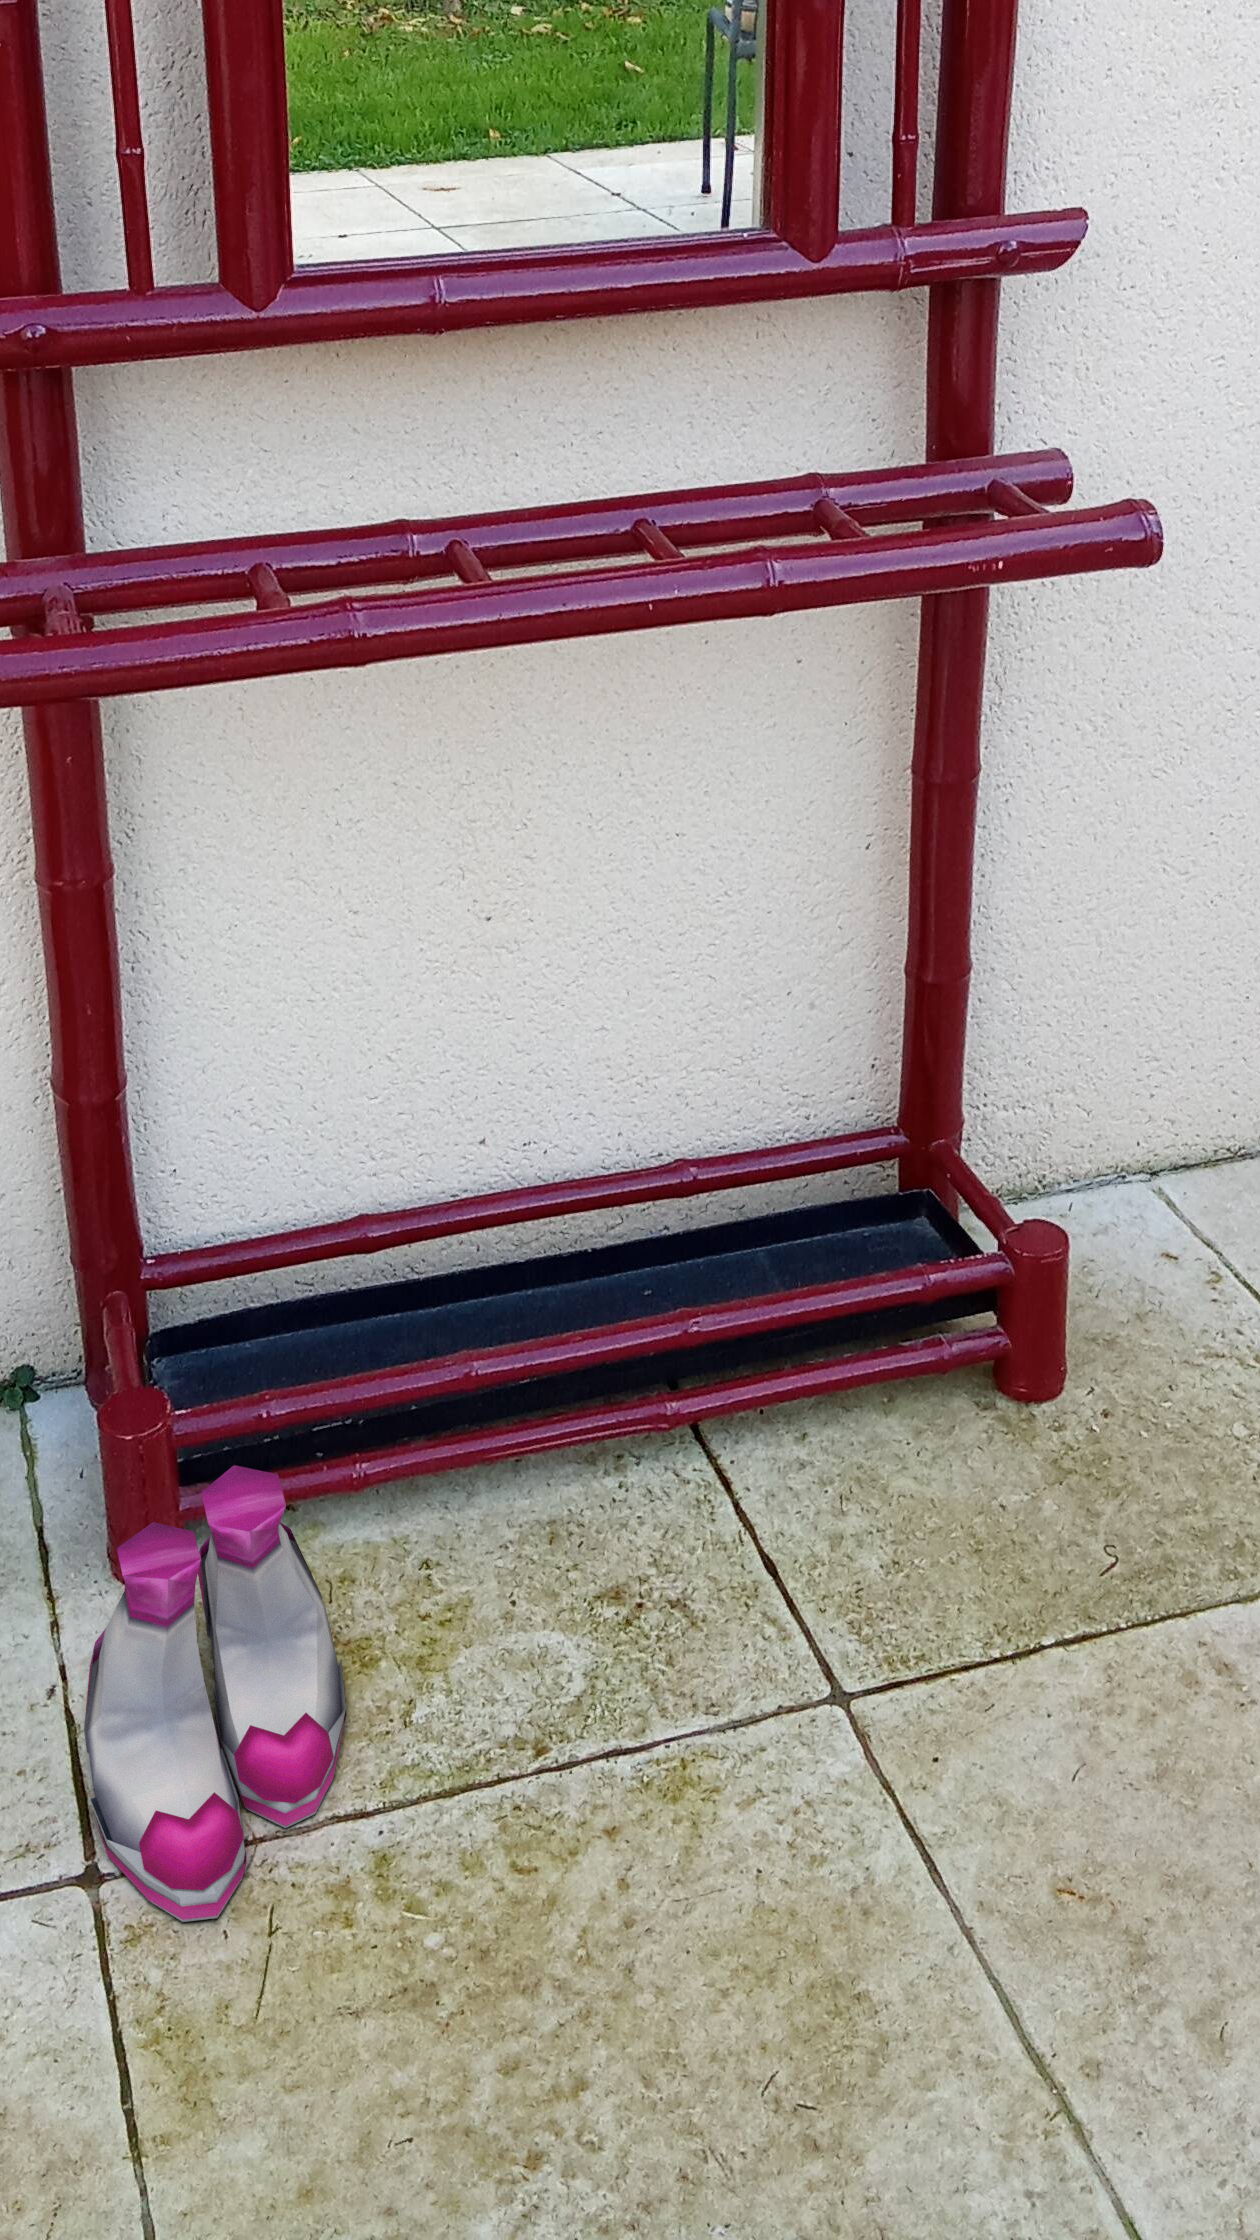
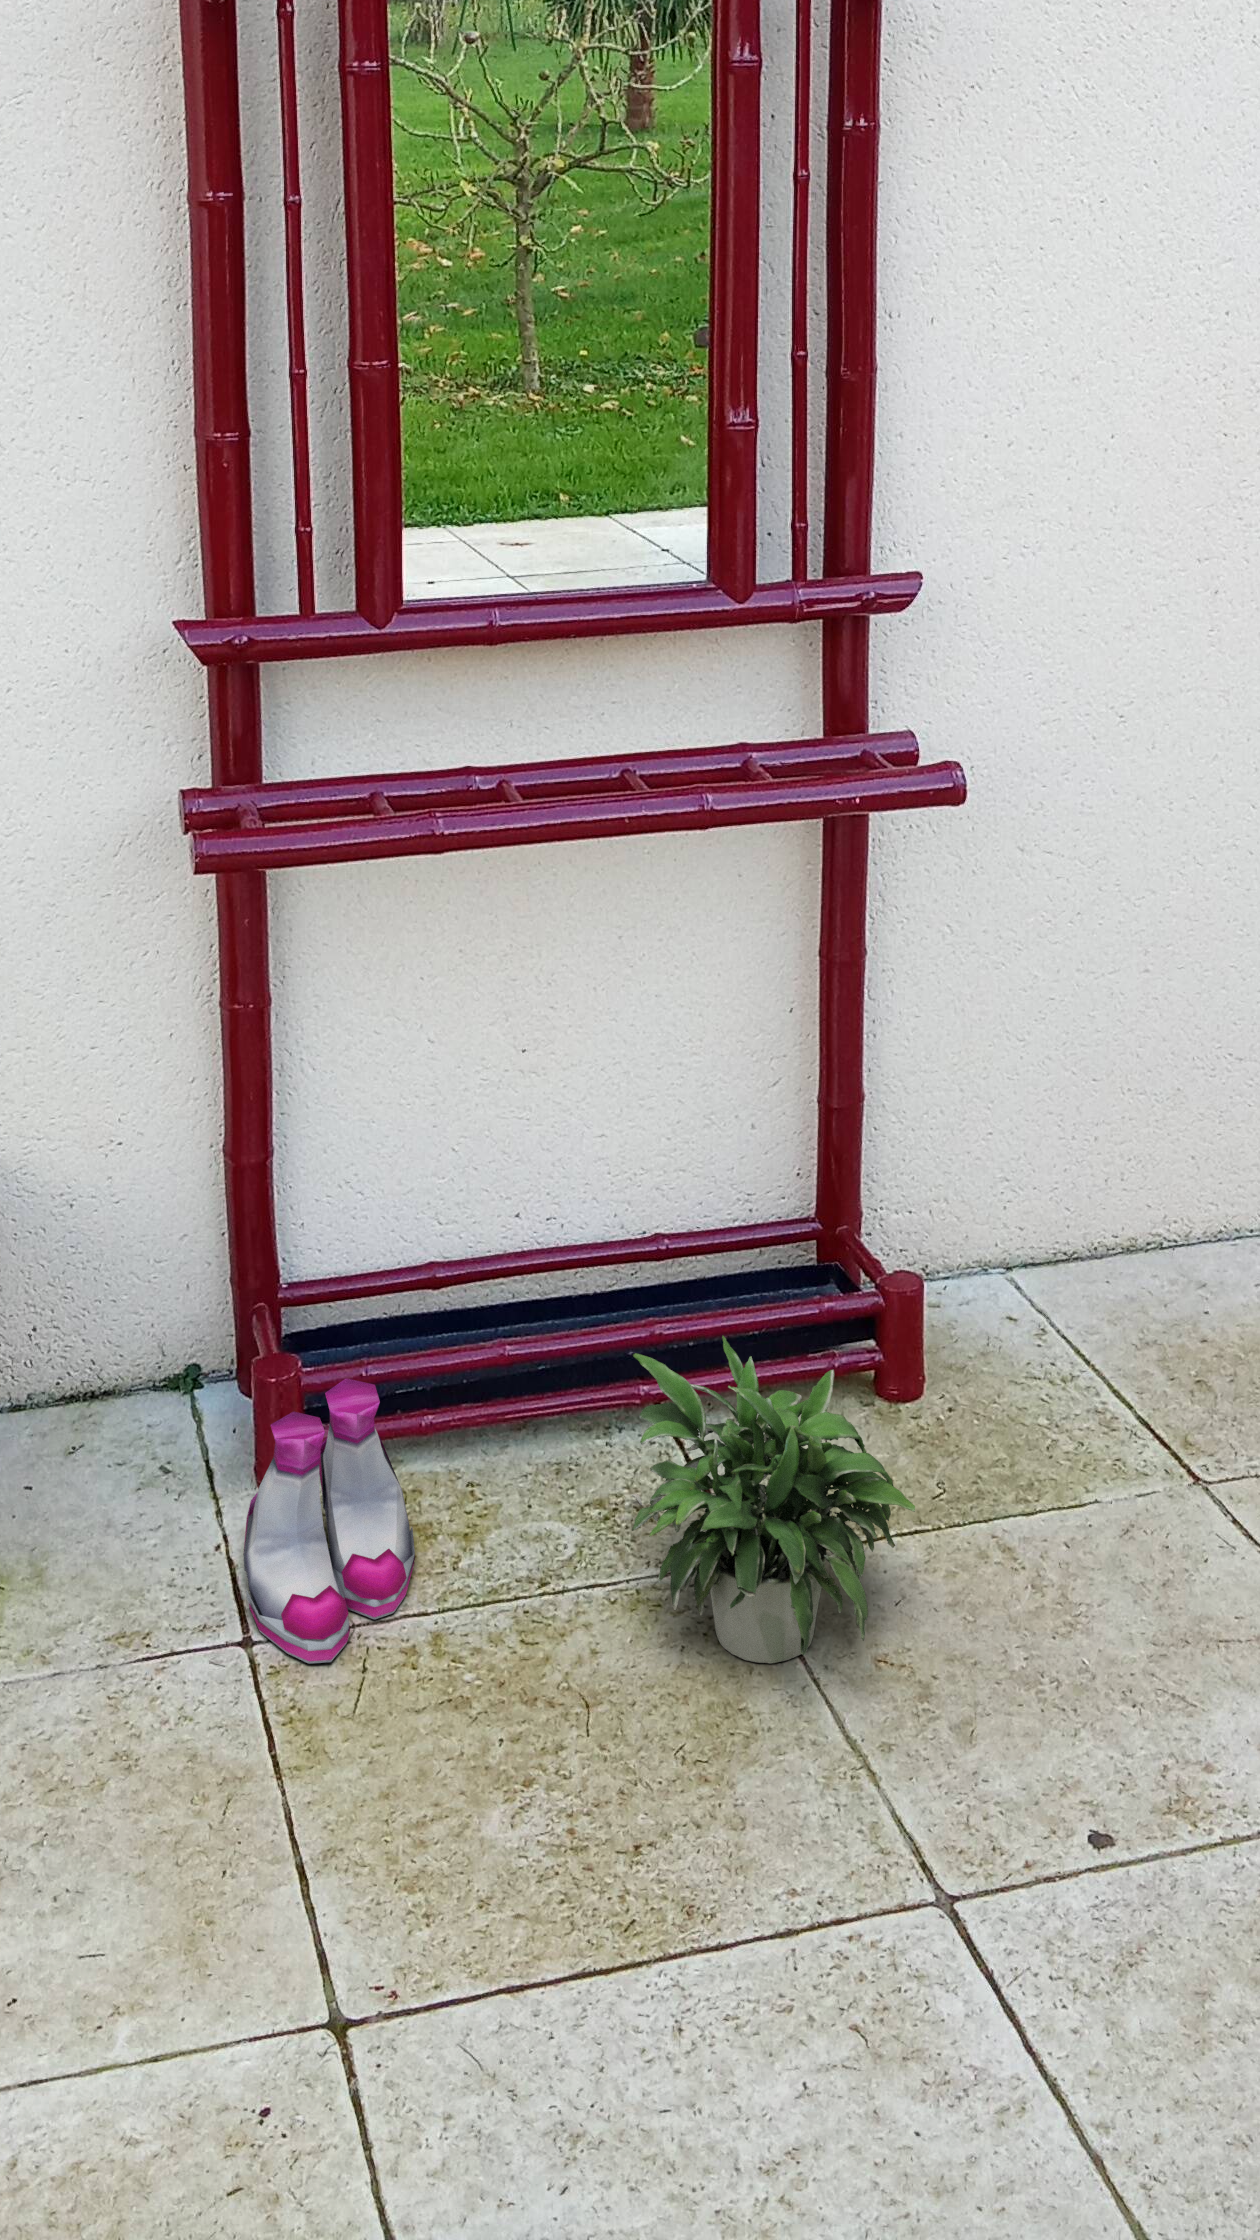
potted plant: none [662,1395,1130,1941] -> present [631,1336,915,1664]

